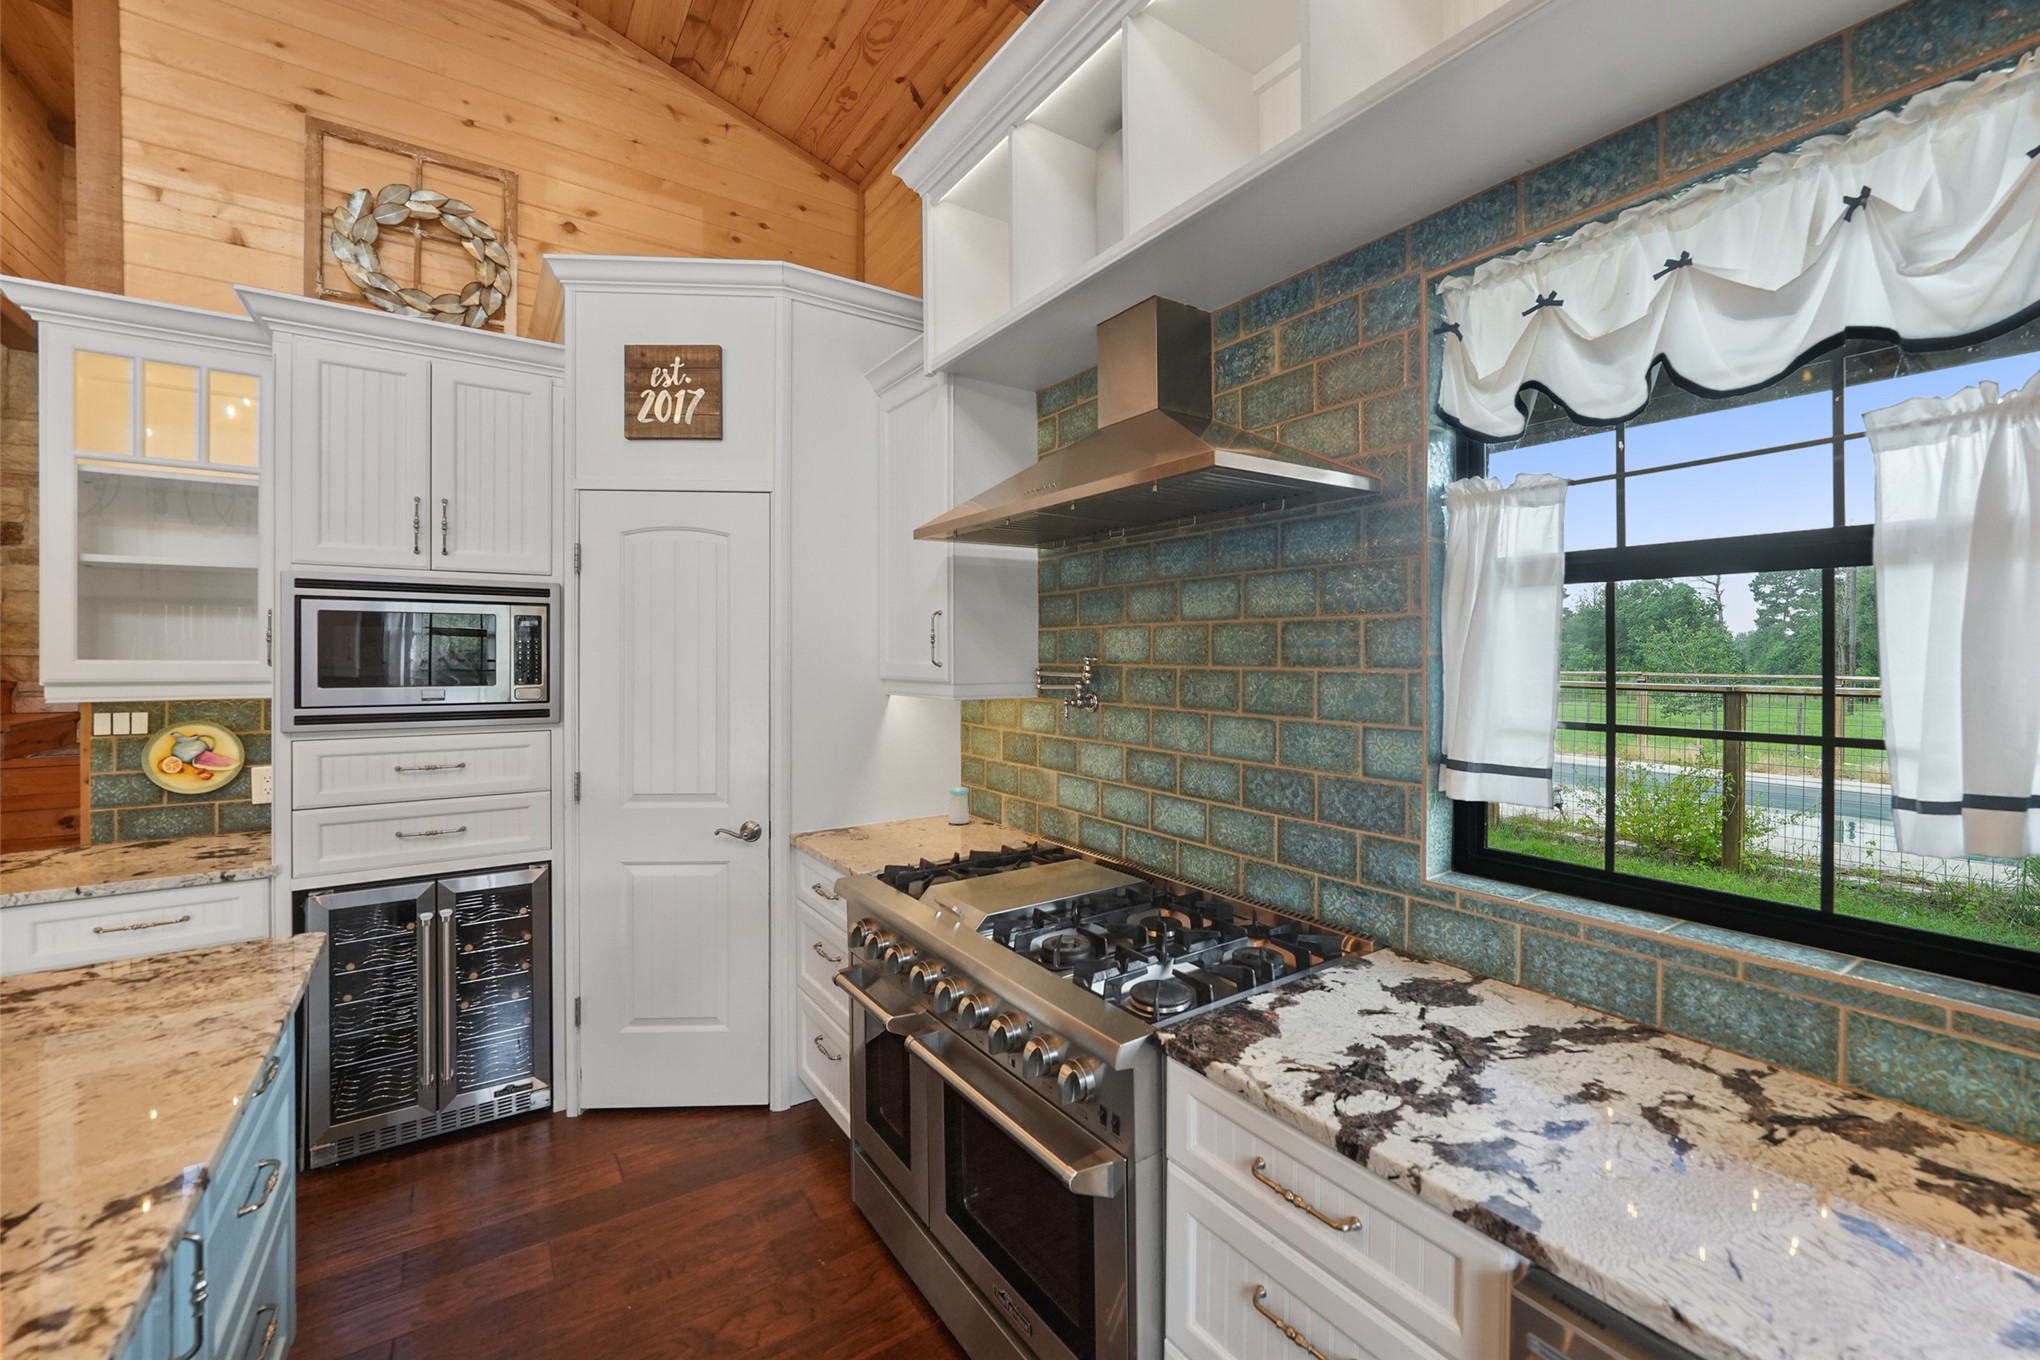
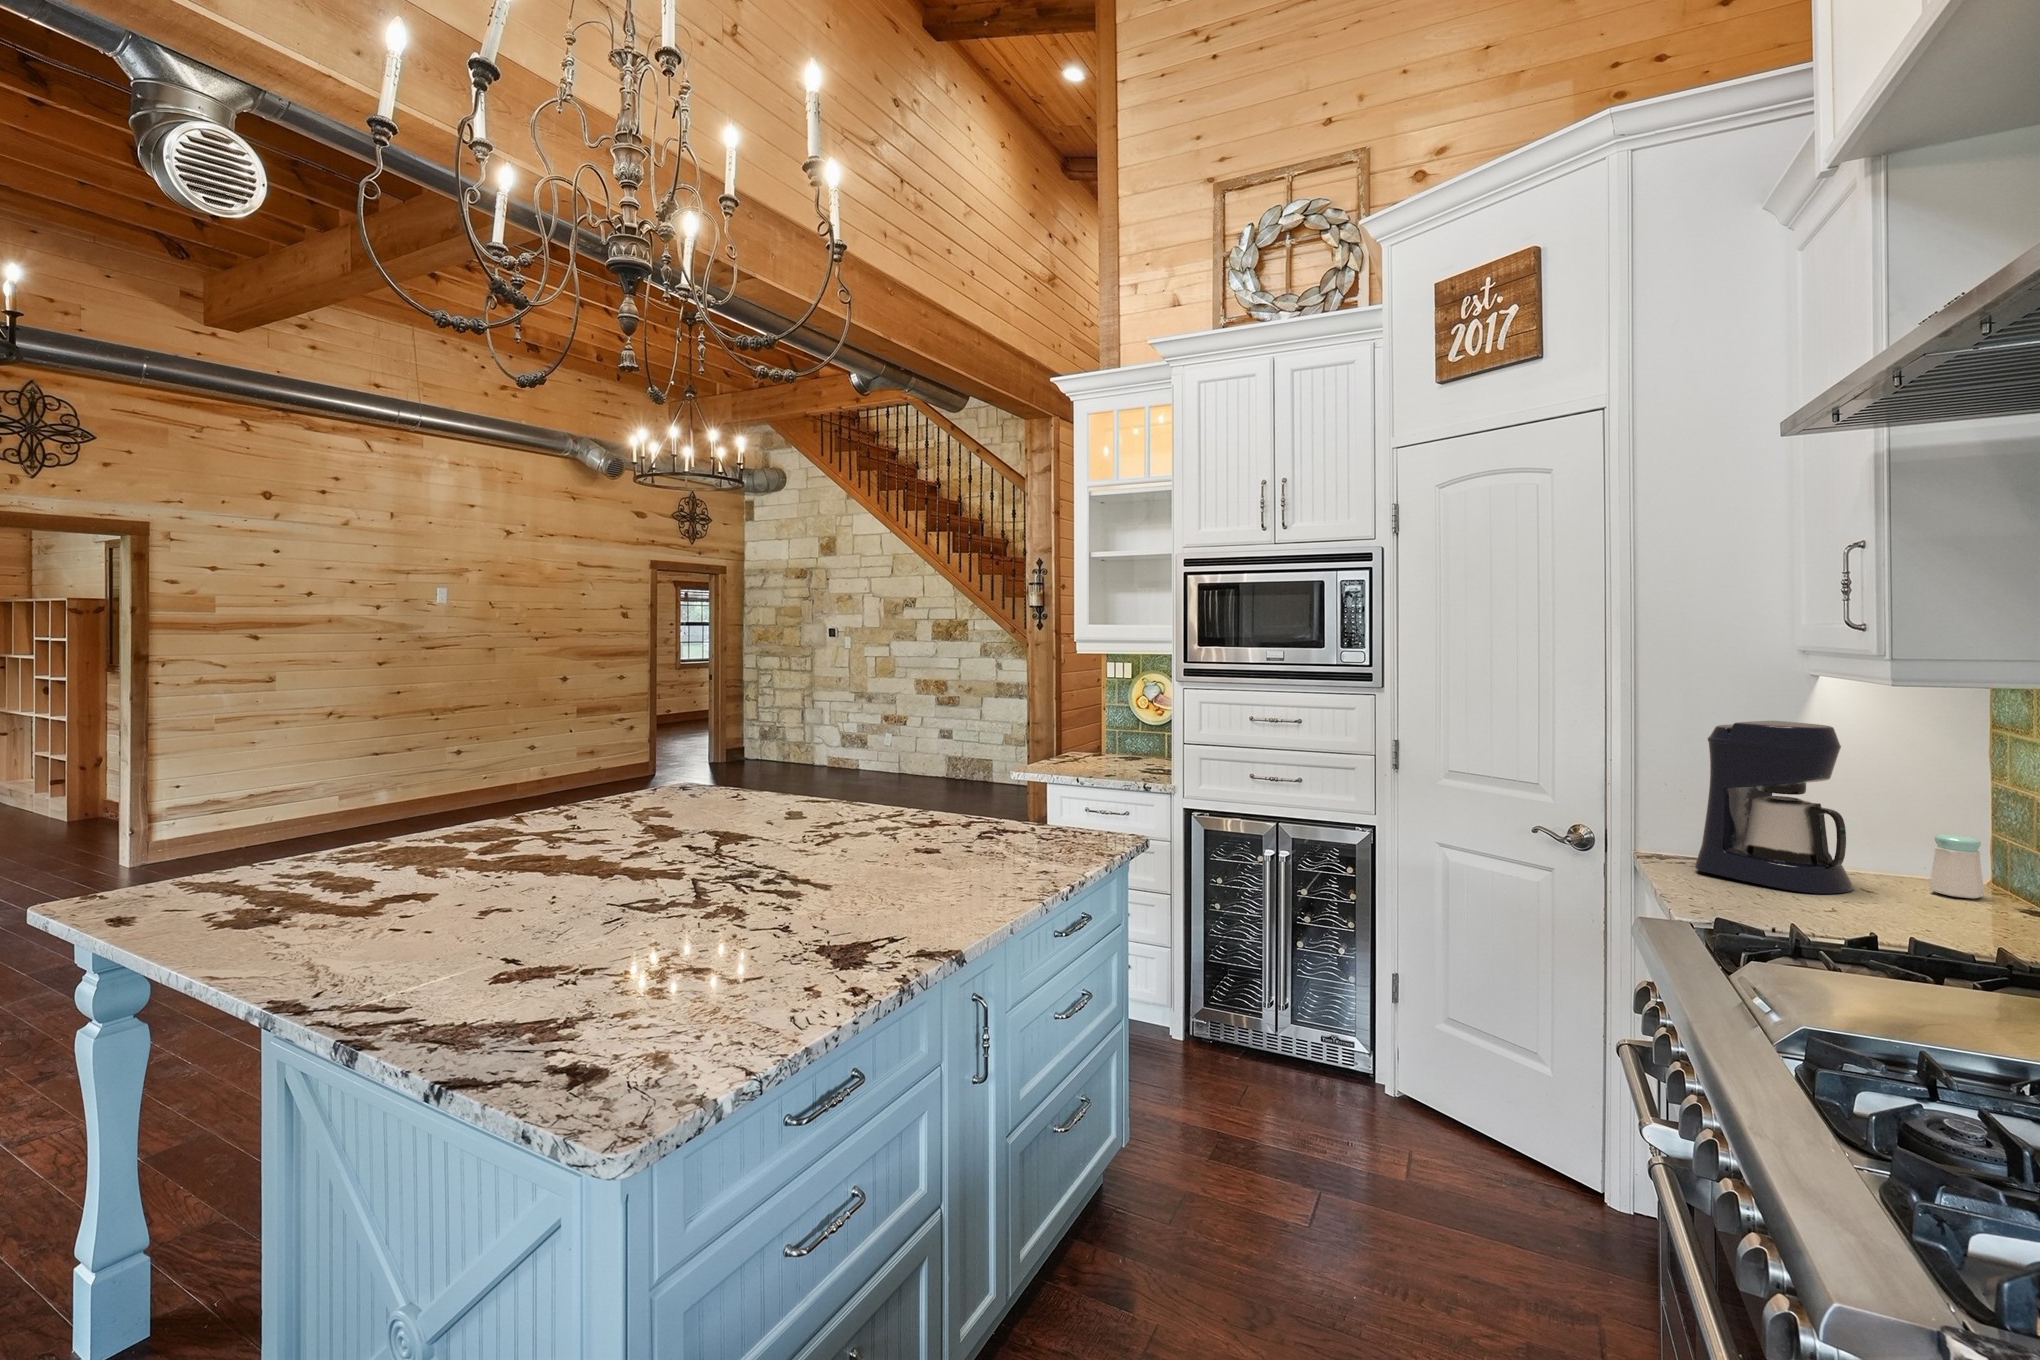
coffee maker: none [836,727,918,840] -> present [1695,721,1854,894]

